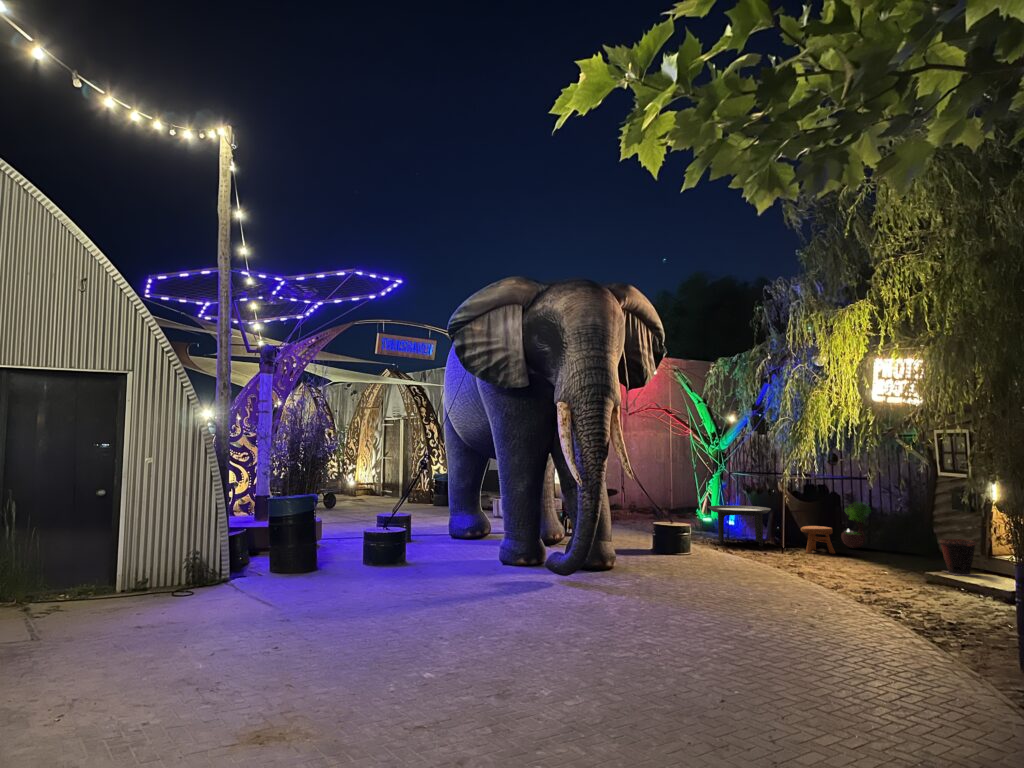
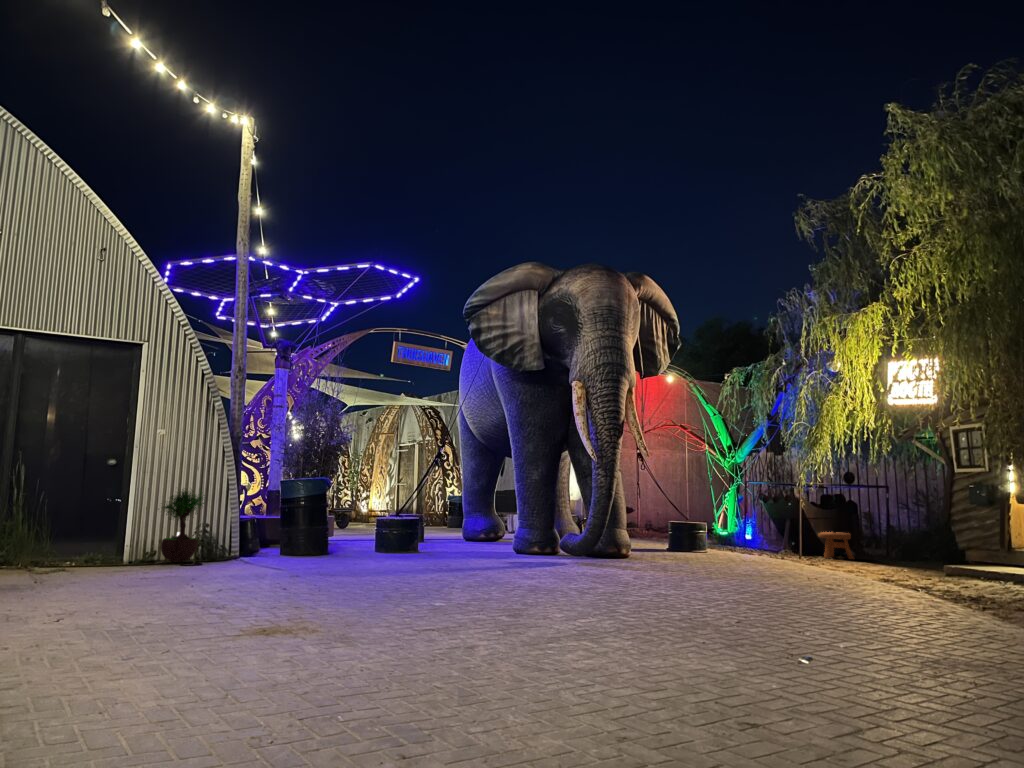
potted tree: present [841,503,871,548] -> present [161,489,205,562]
round table: present [708,505,771,547] -> none [722,515,787,554]
waste bin: present [940,539,978,576] -> none [964,535,1011,575]

